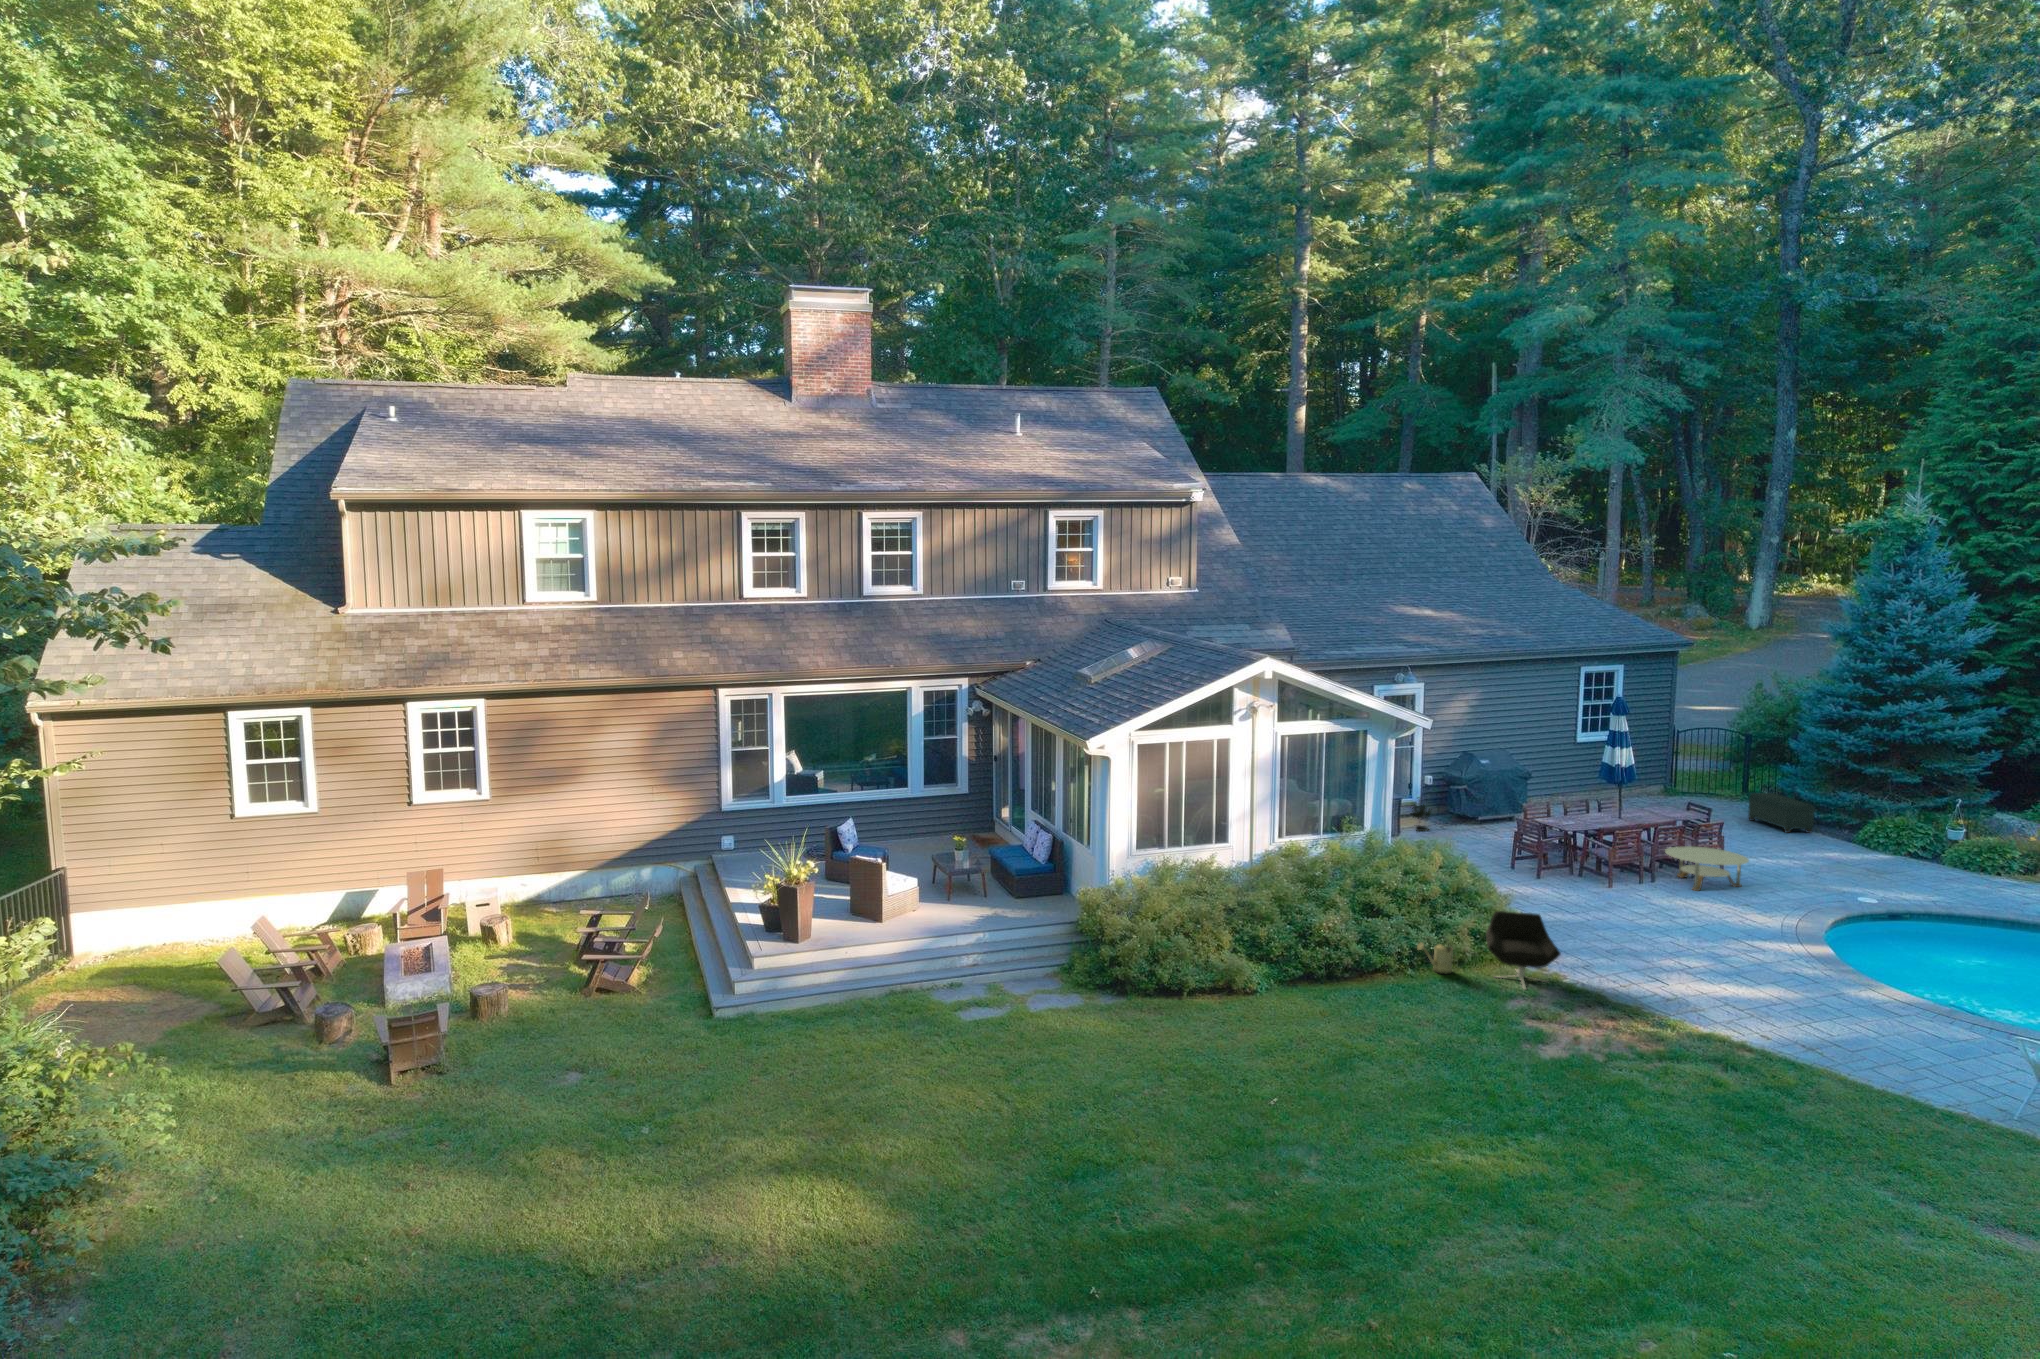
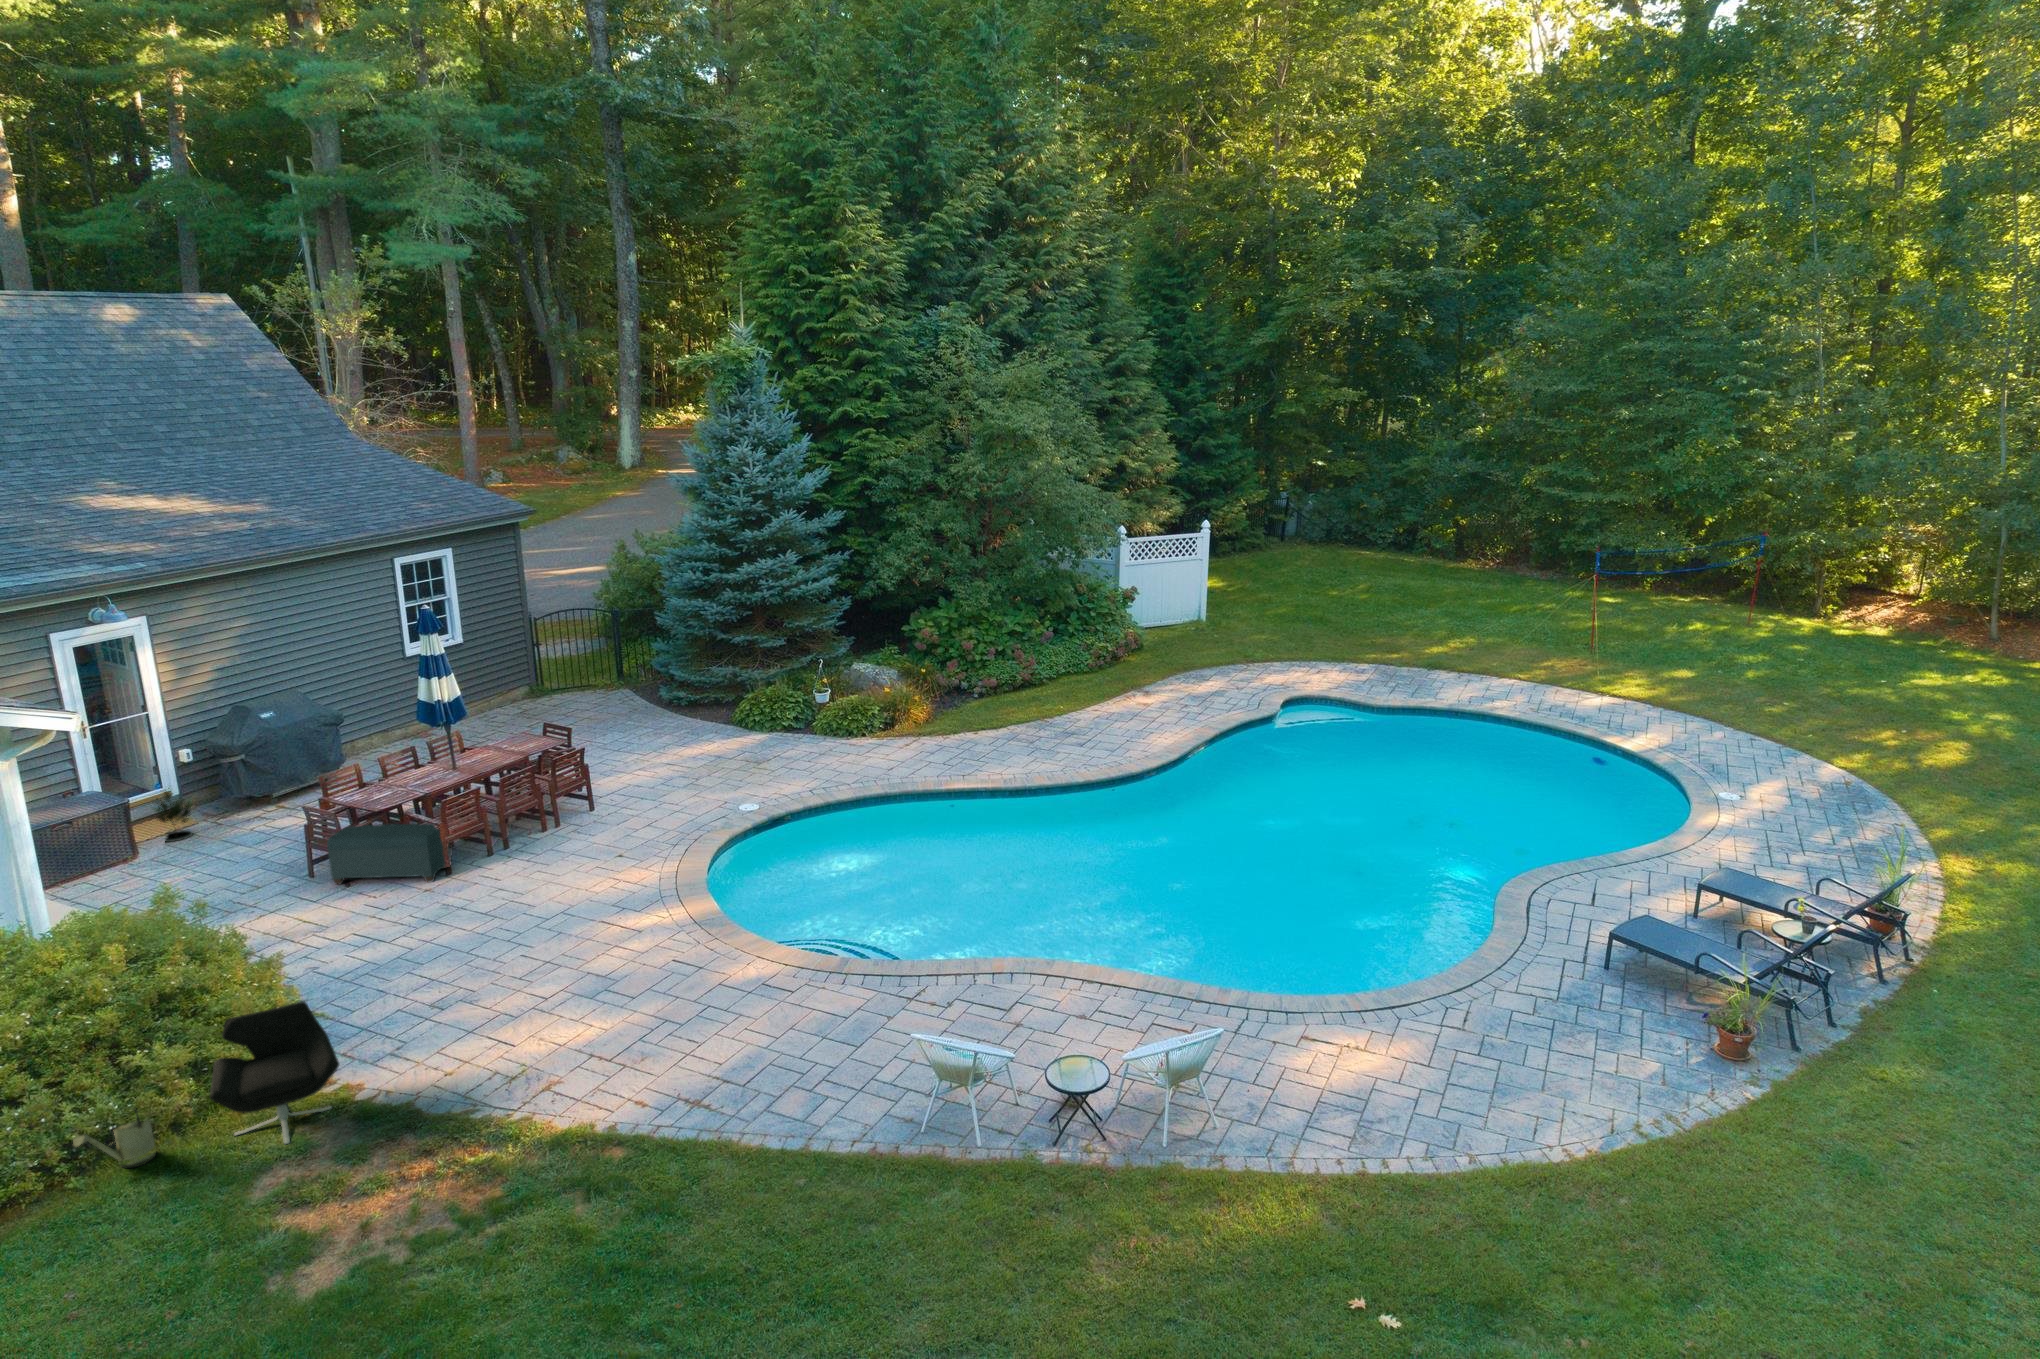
bench: present [1748,793,1814,833] -> present [327,823,451,884]
round table: present [1665,846,1749,891] -> none [520,781,619,847]

